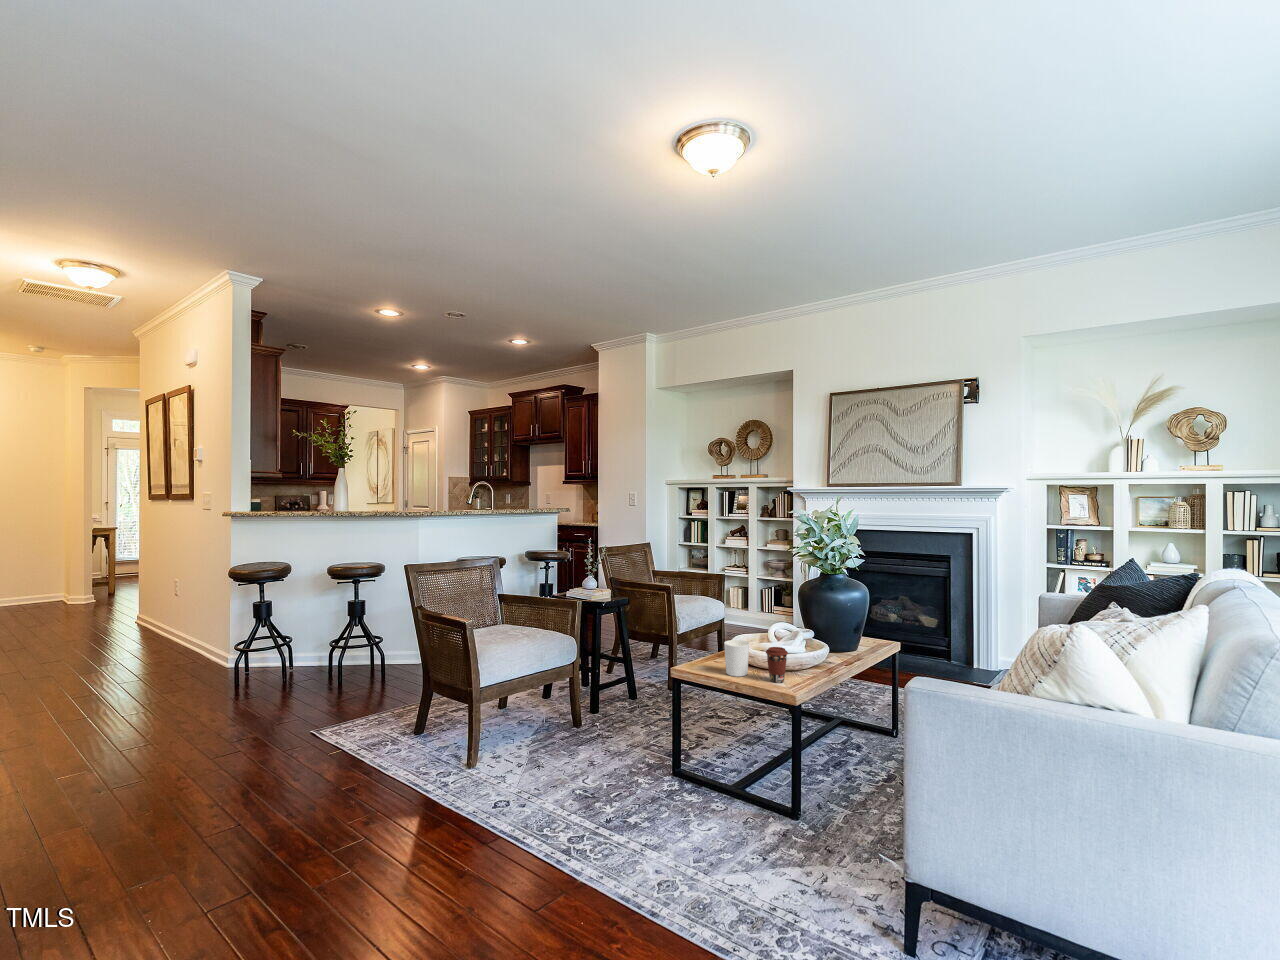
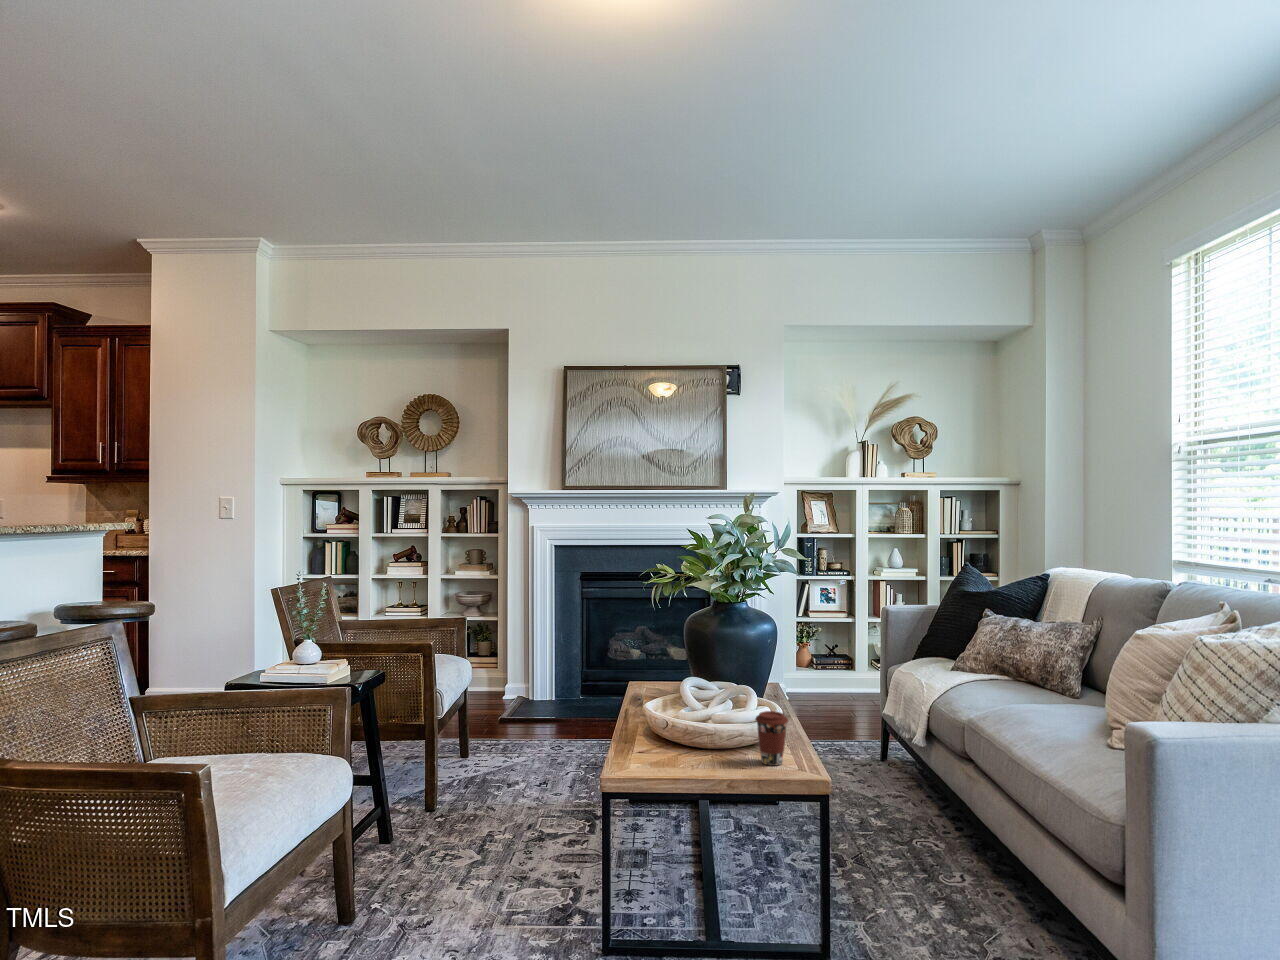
candle holder: present [724,640,749,677] -> none [686,710,725,769]

